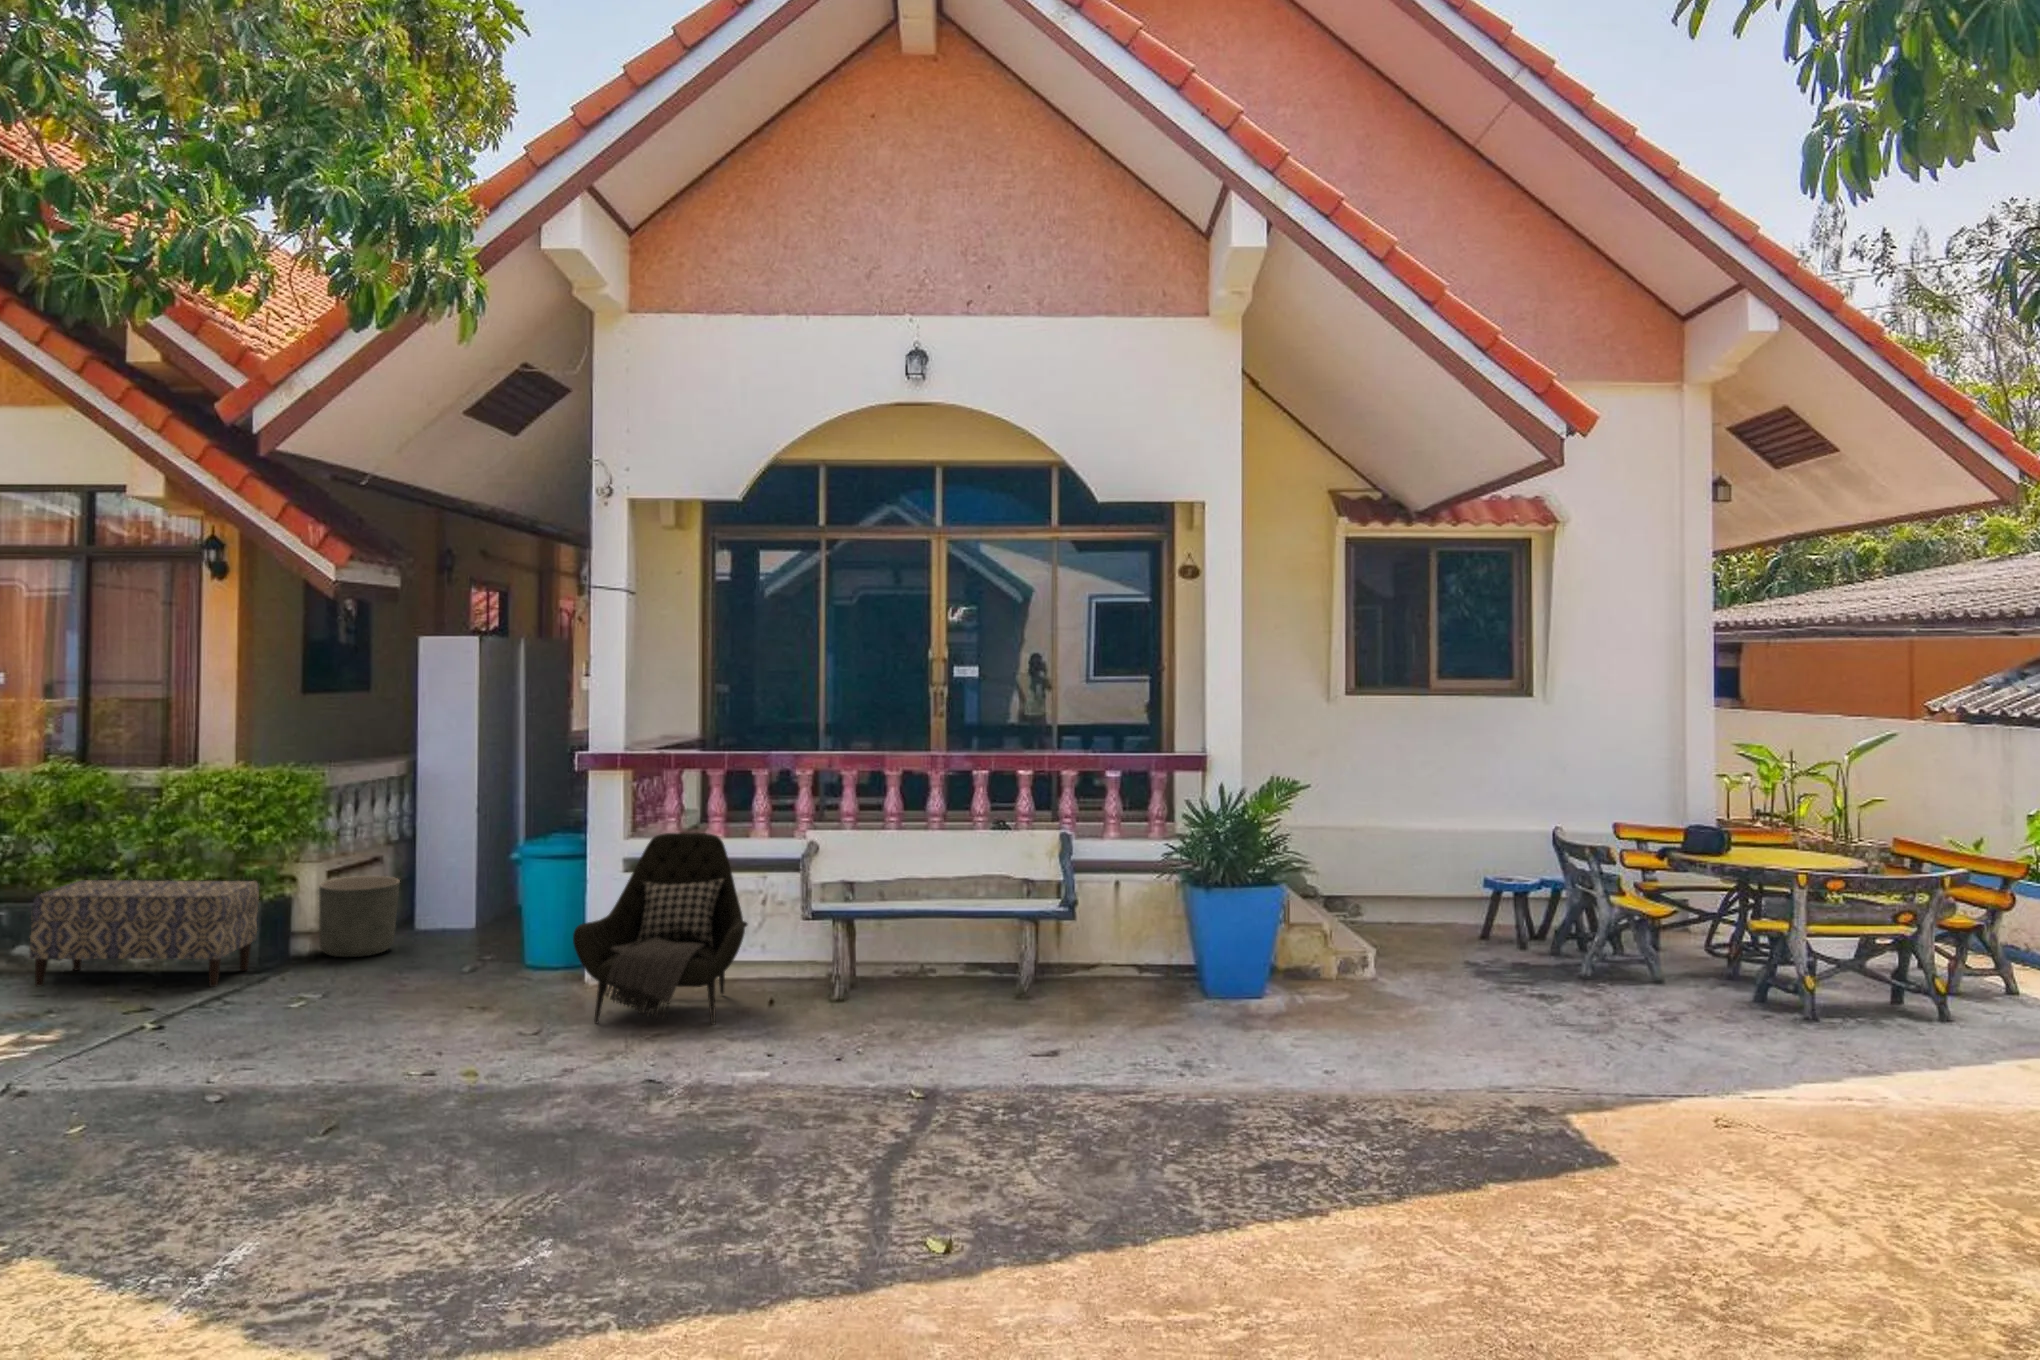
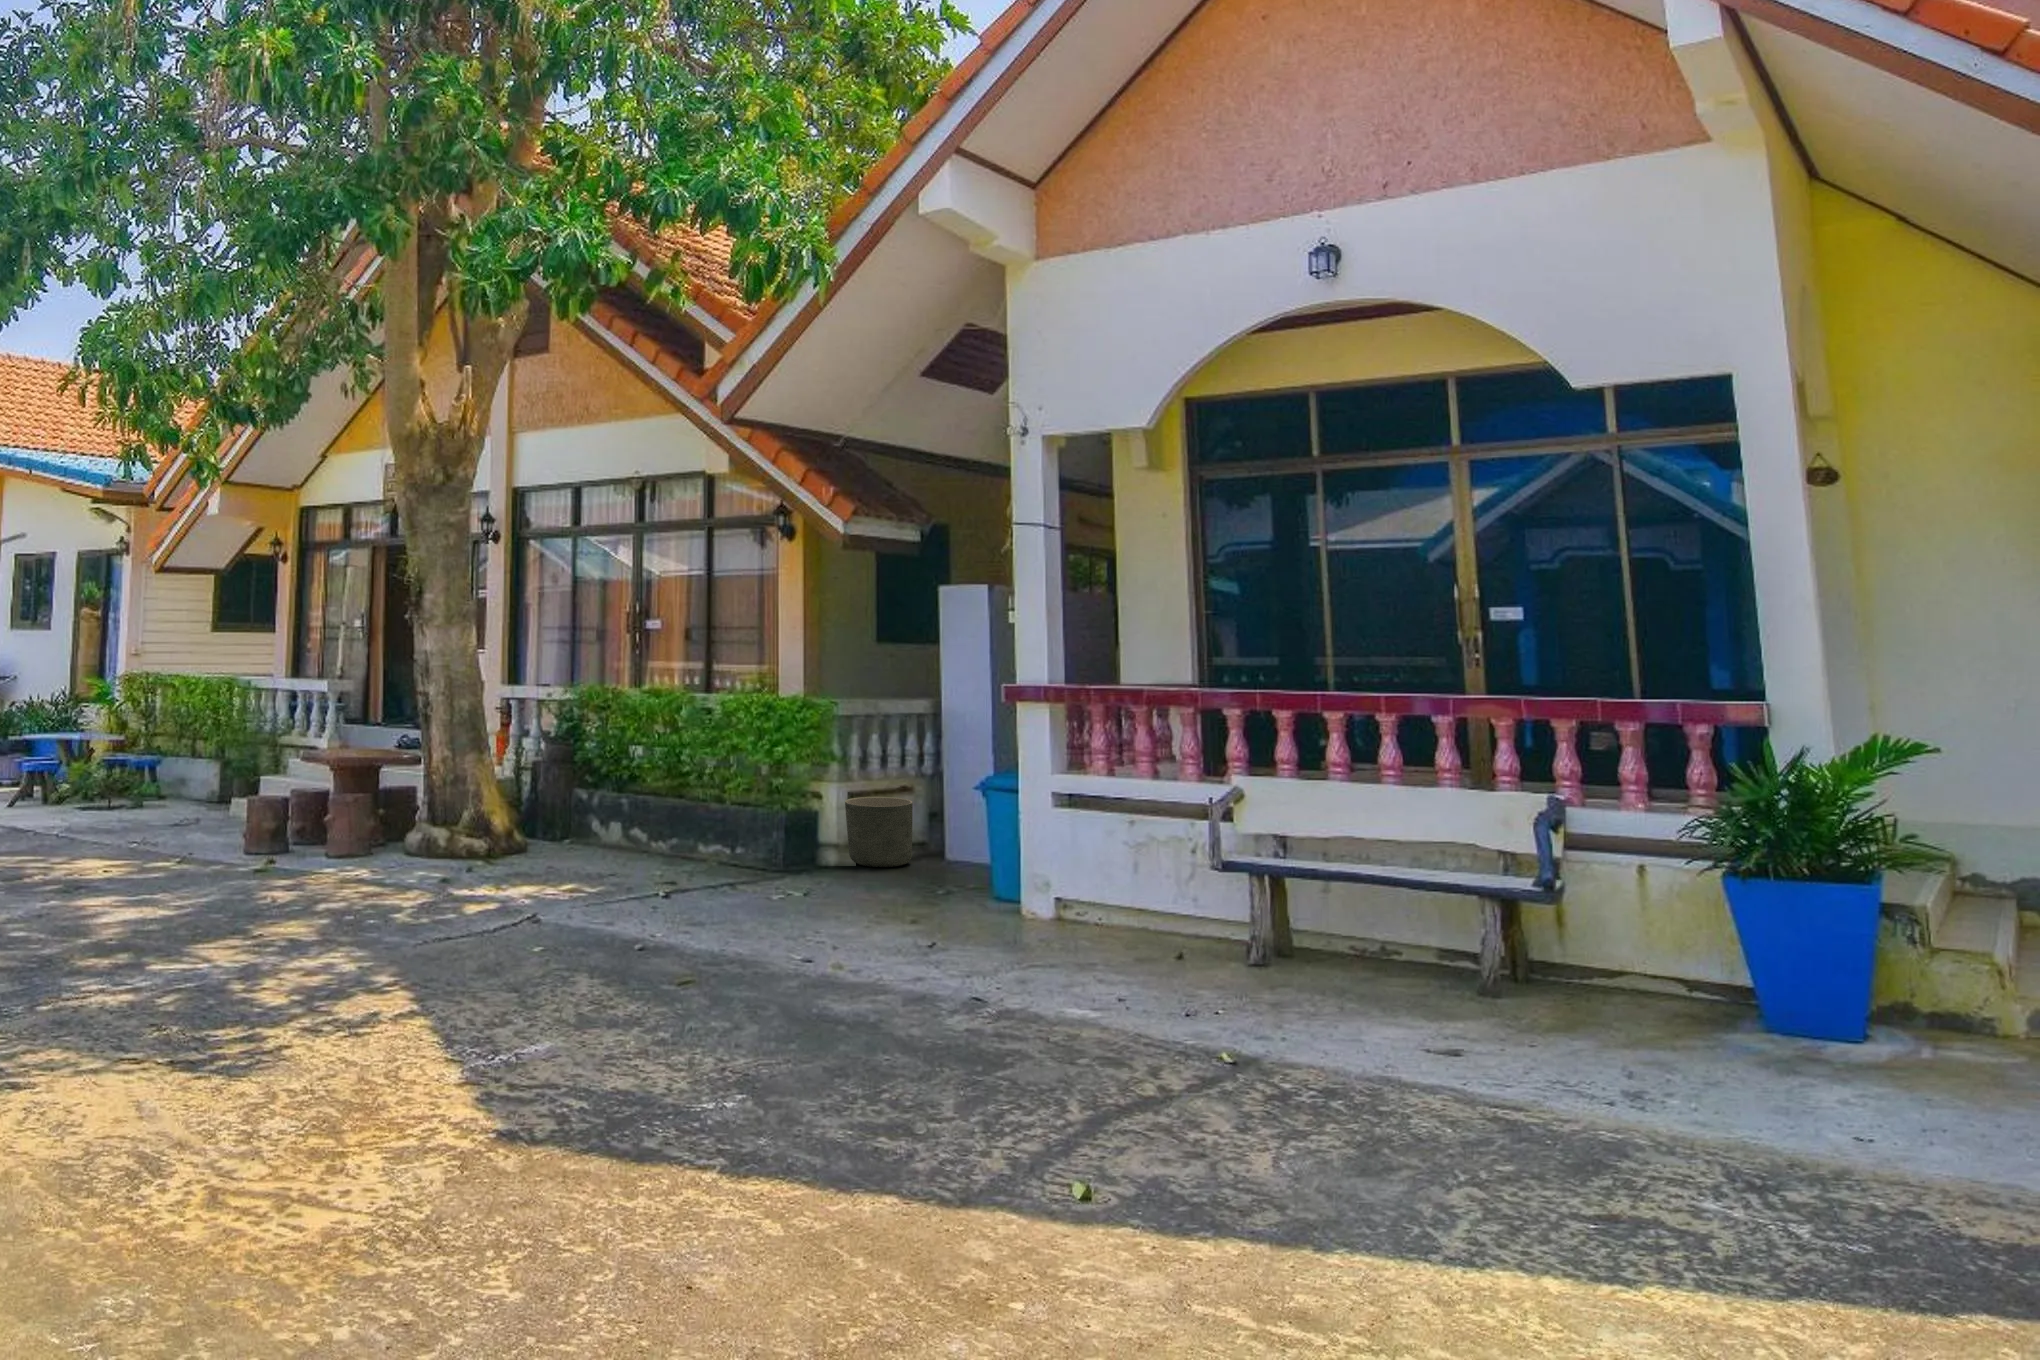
armchair: present [573,833,747,1025] -> none [979,769,1166,963]
bench: present [29,880,259,987] -> none [627,780,790,875]

